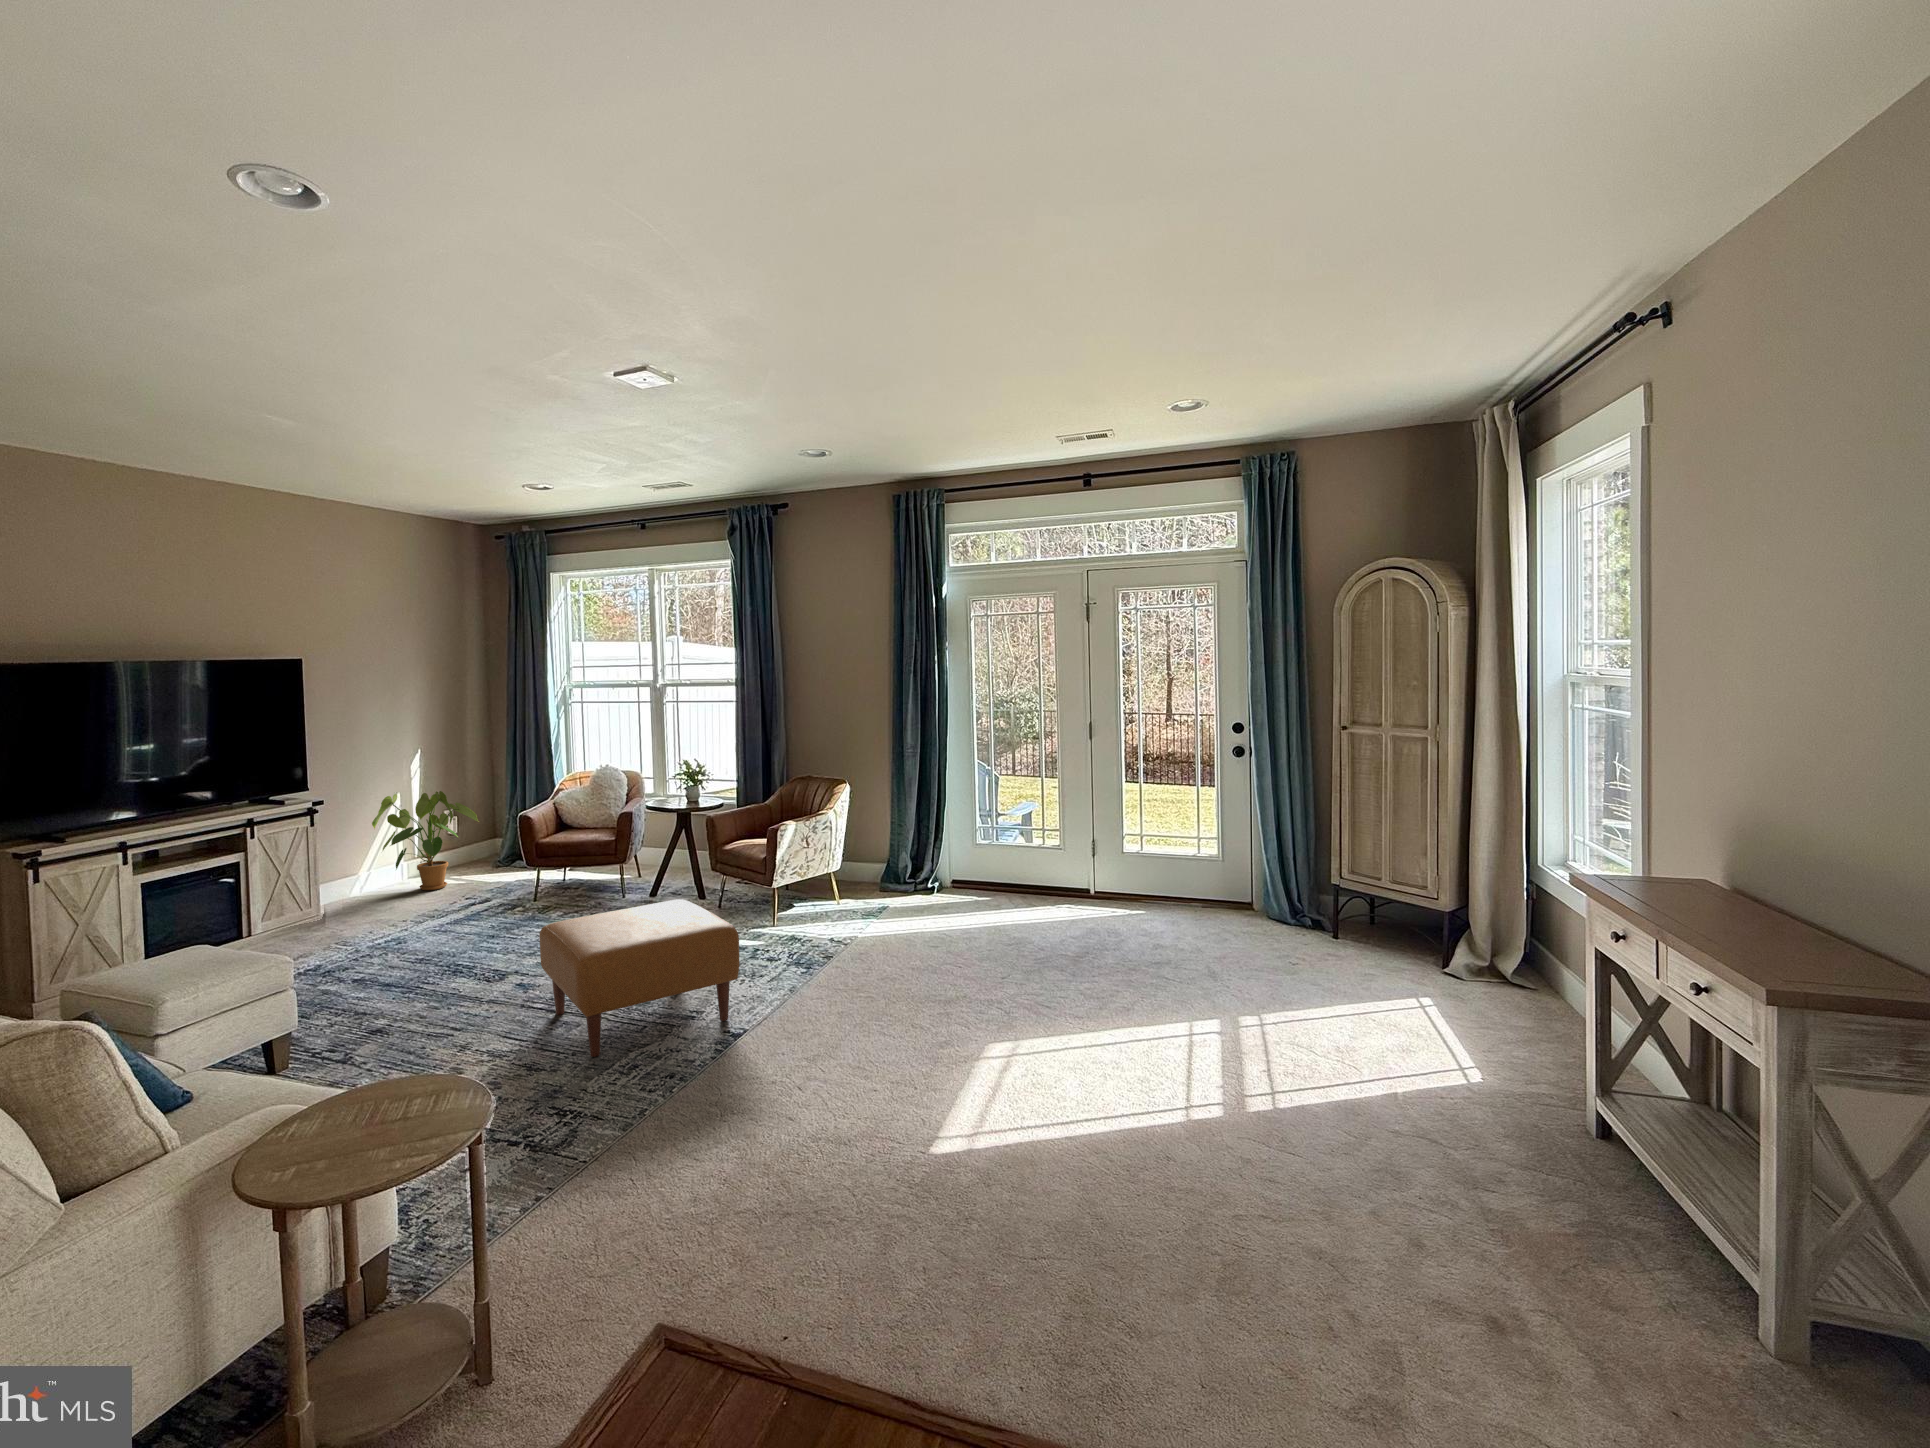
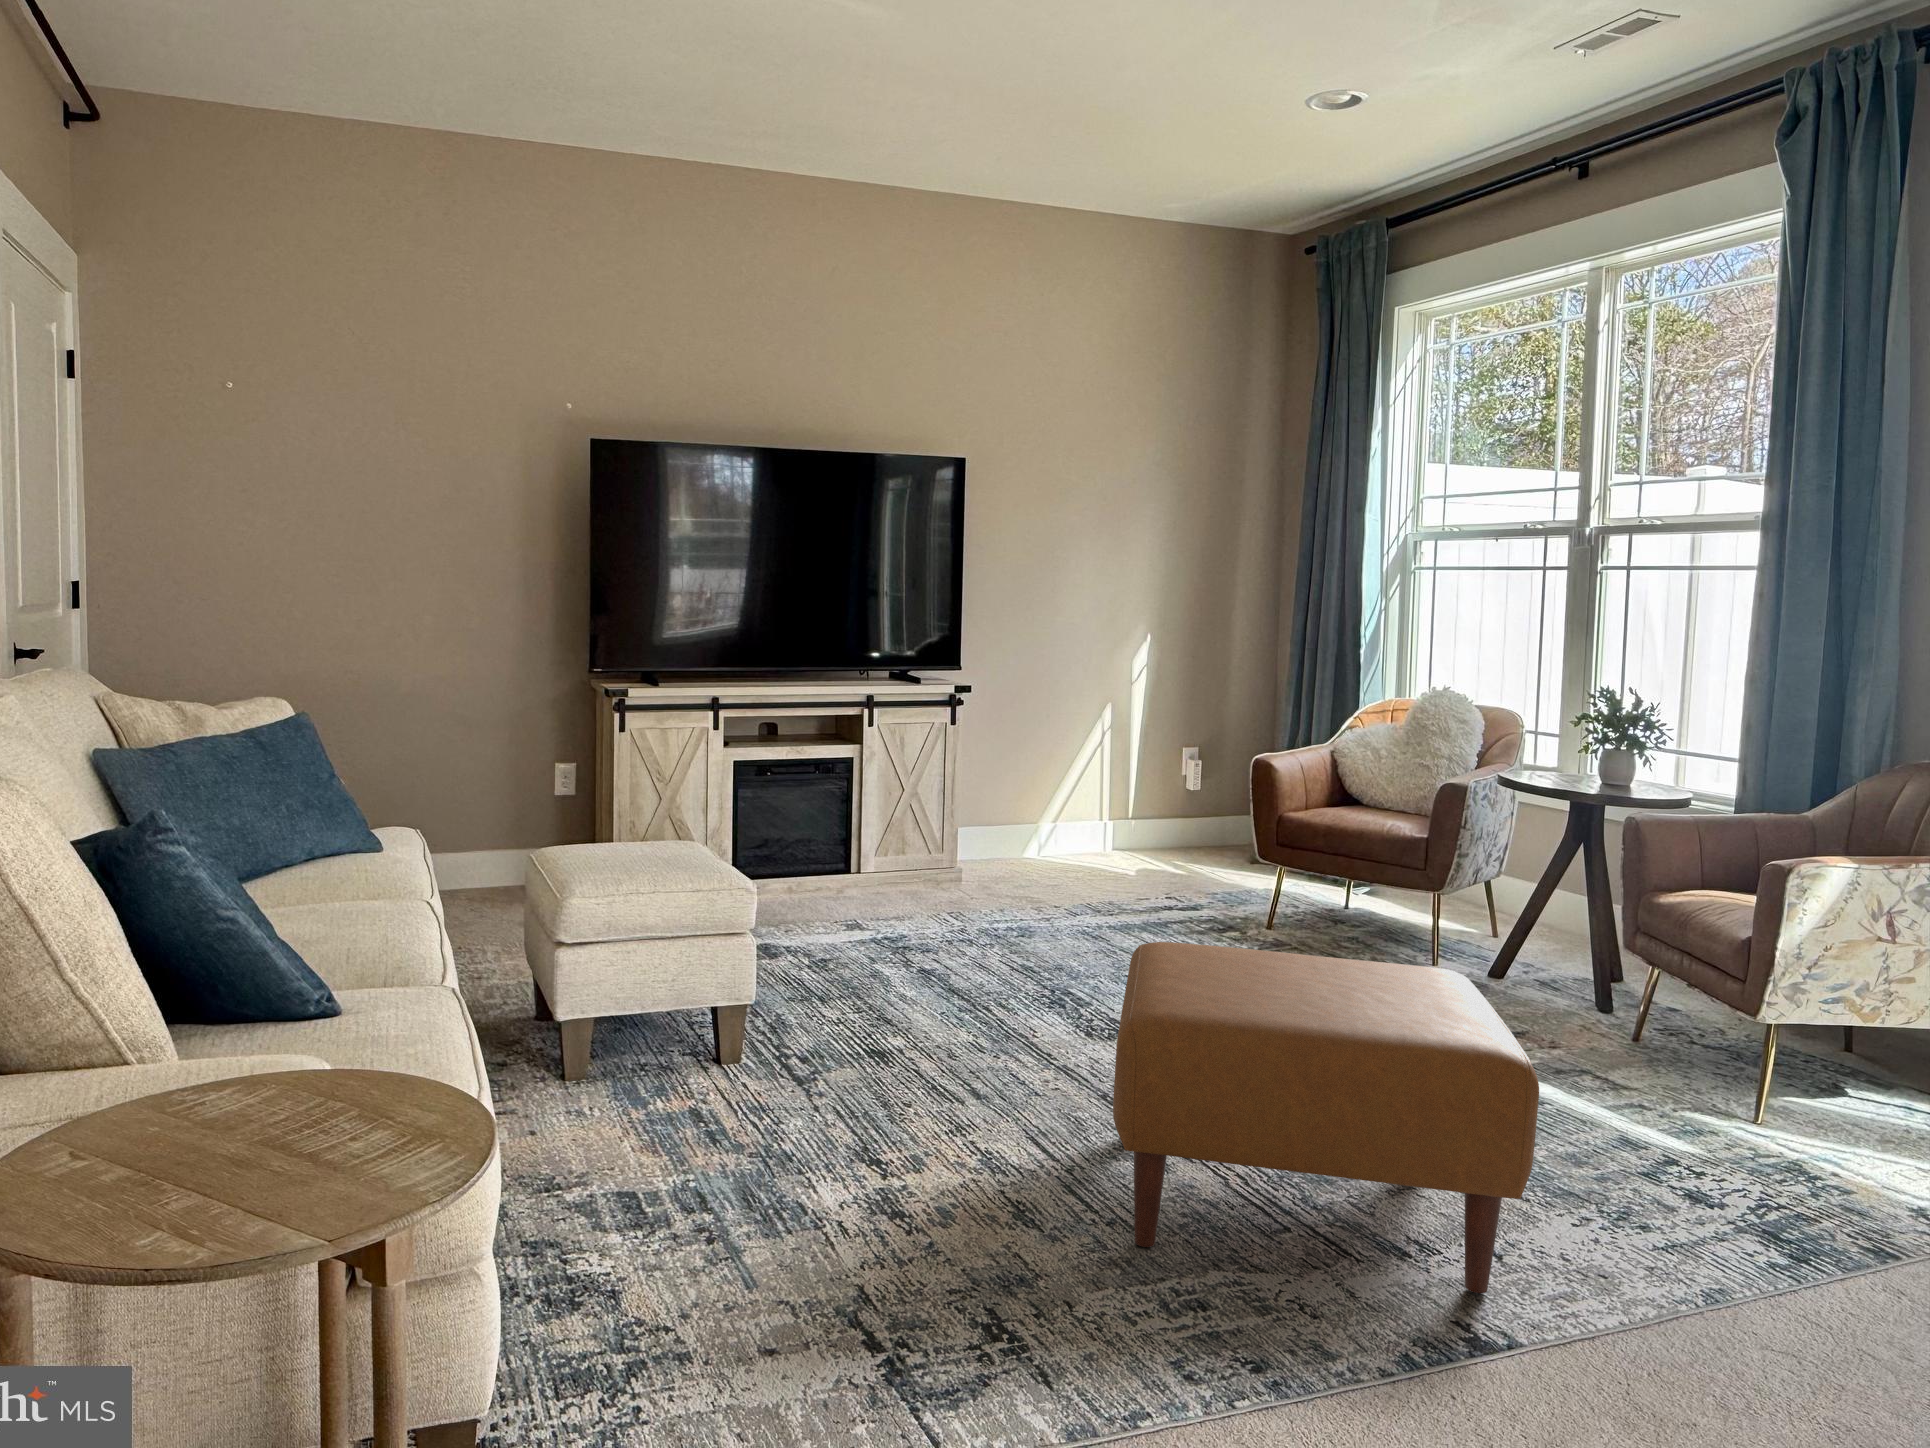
house plant: present [372,791,479,890] -> none [1068,709,1230,876]

